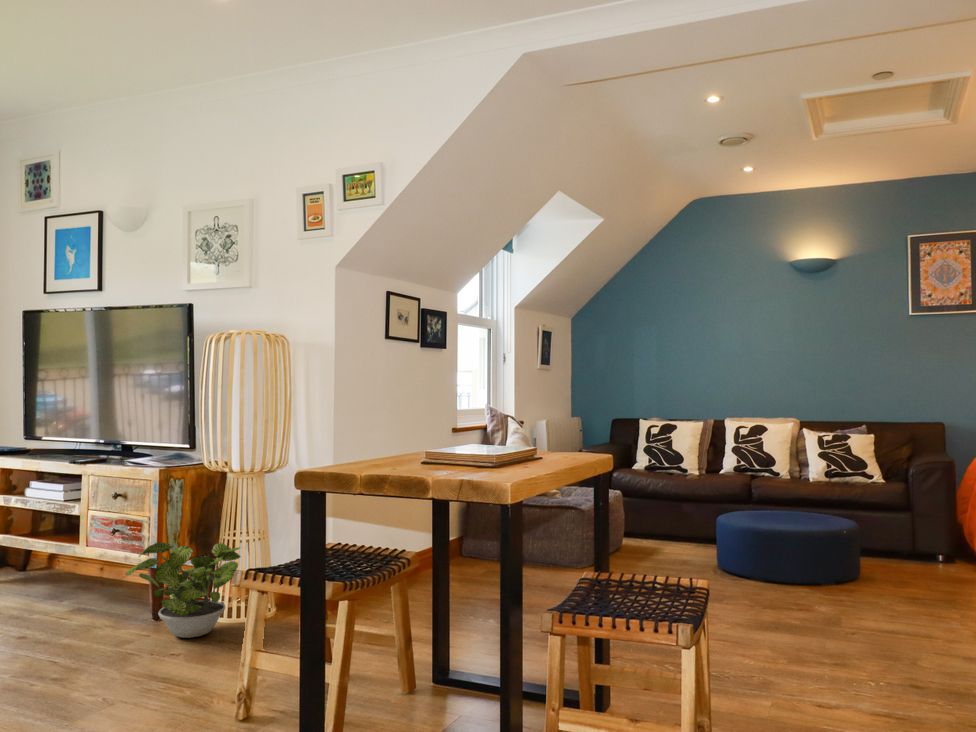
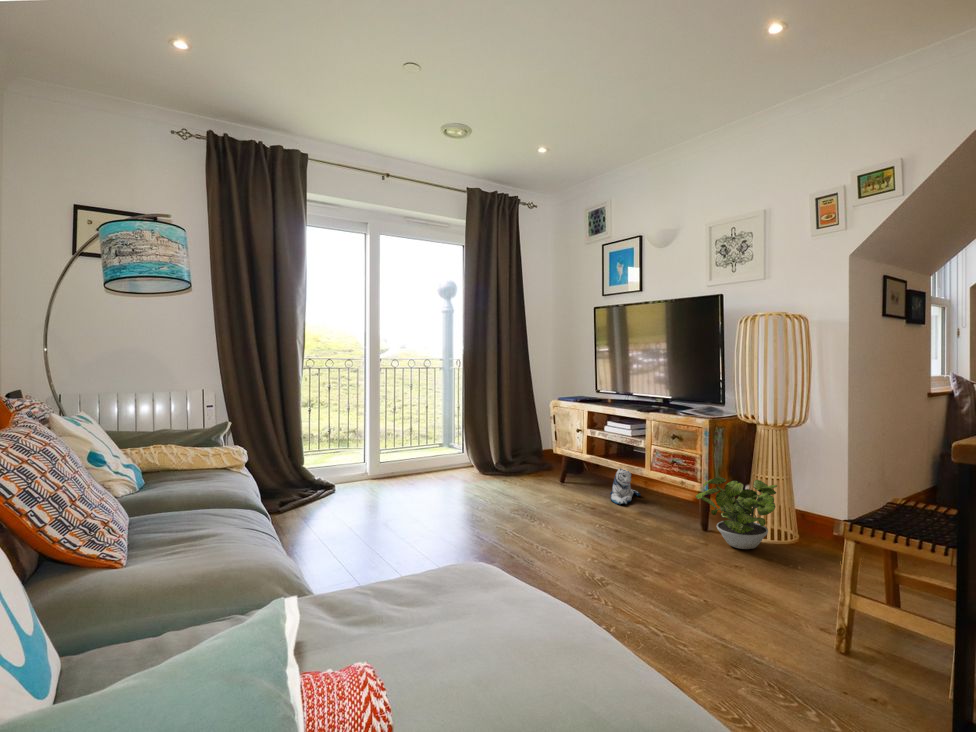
plush toy: none [24,551,78,606] -> present [610,469,641,505]

